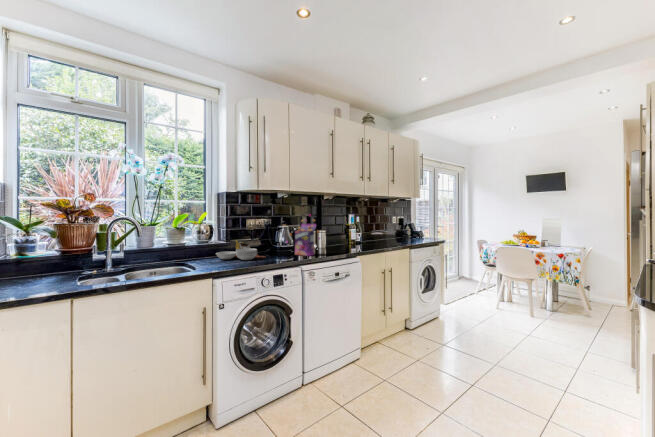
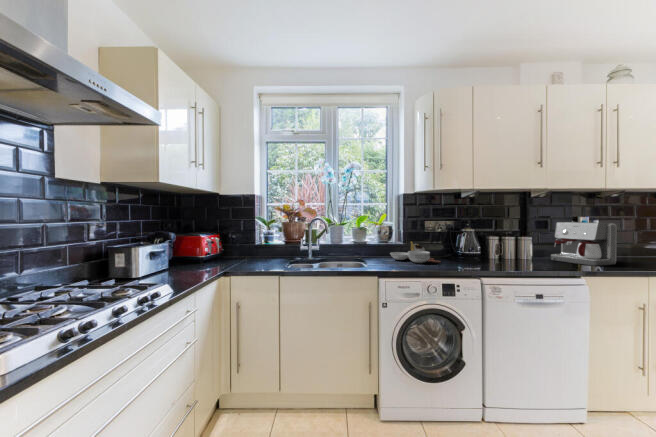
cereal box: present [286,214,320,256] -> none [465,215,512,267]
coffee maker: none [340,219,373,249] -> present [551,222,617,266]

